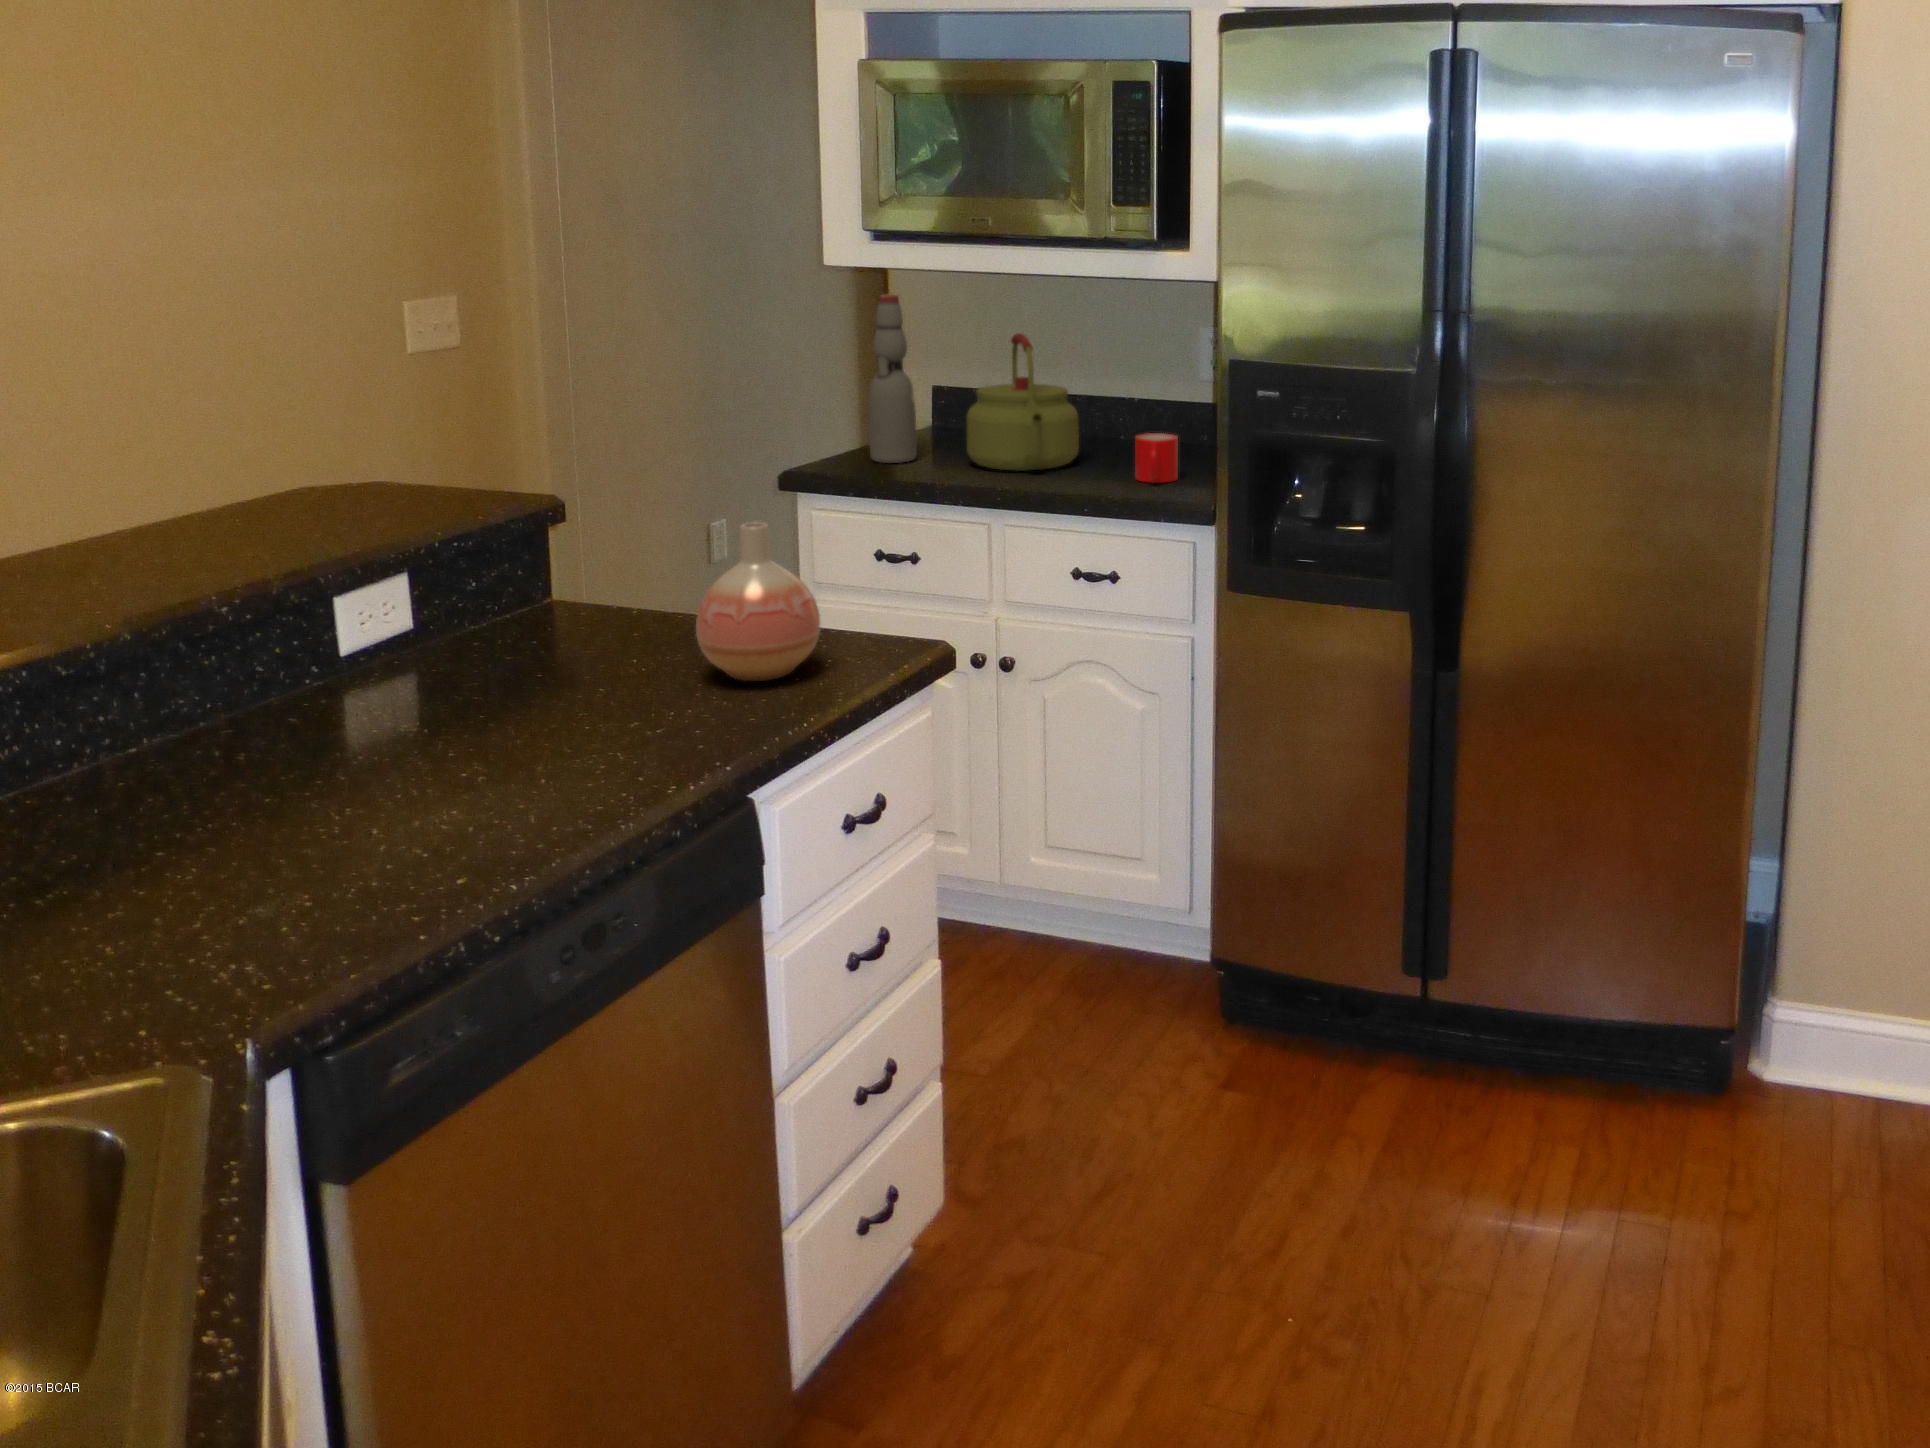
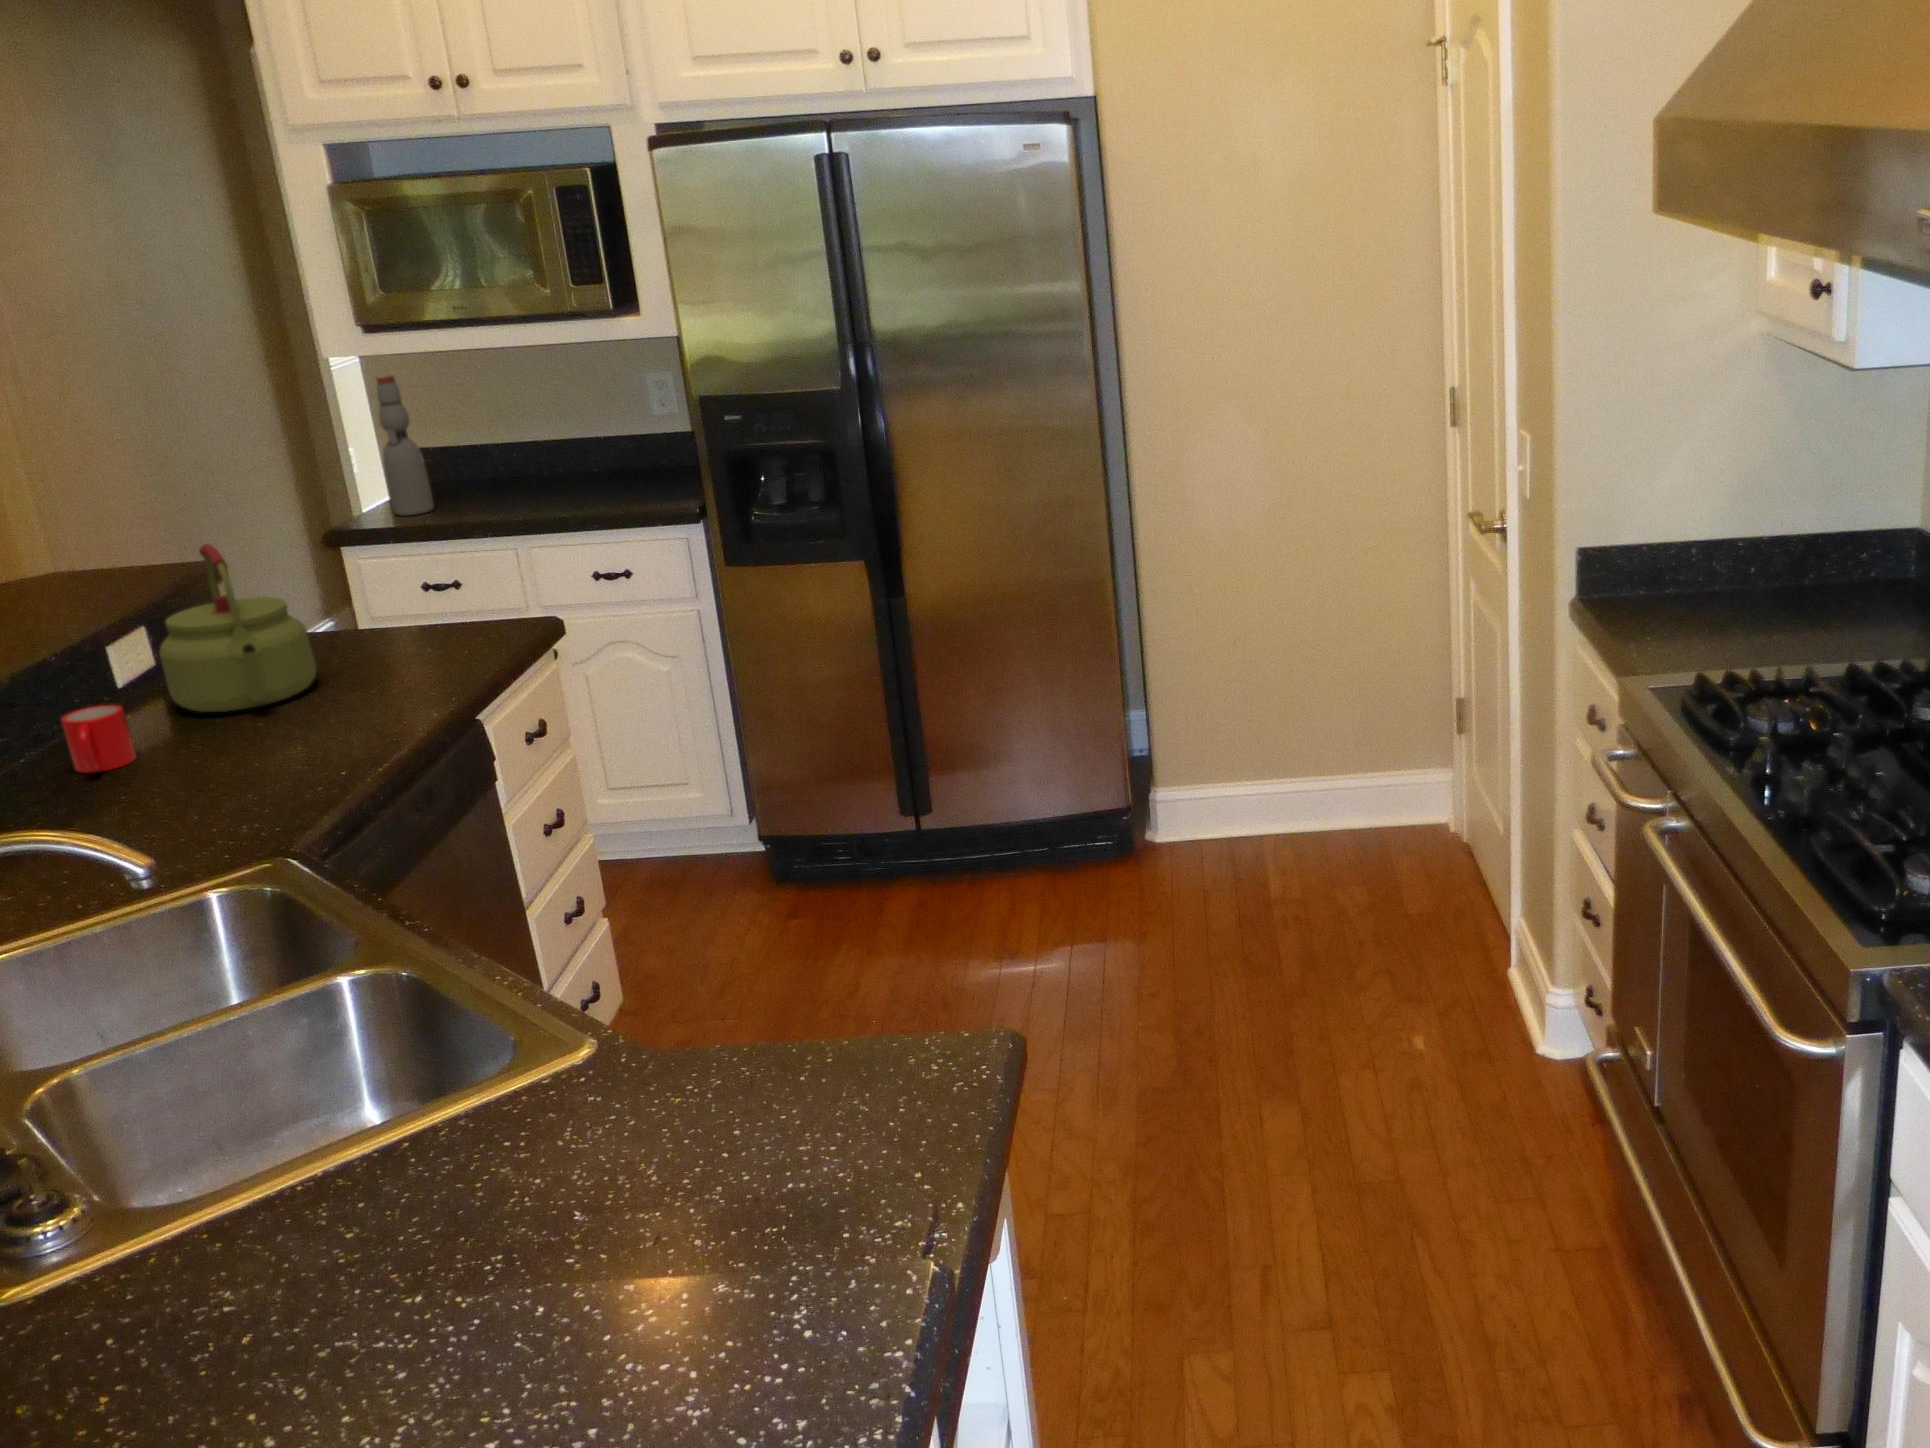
kettle: present [967,333,1079,471] -> present [160,544,317,712]
mug: present [1135,433,1178,483] -> present [61,705,136,773]
vase: present [696,522,820,681] -> none [386,548,473,655]

